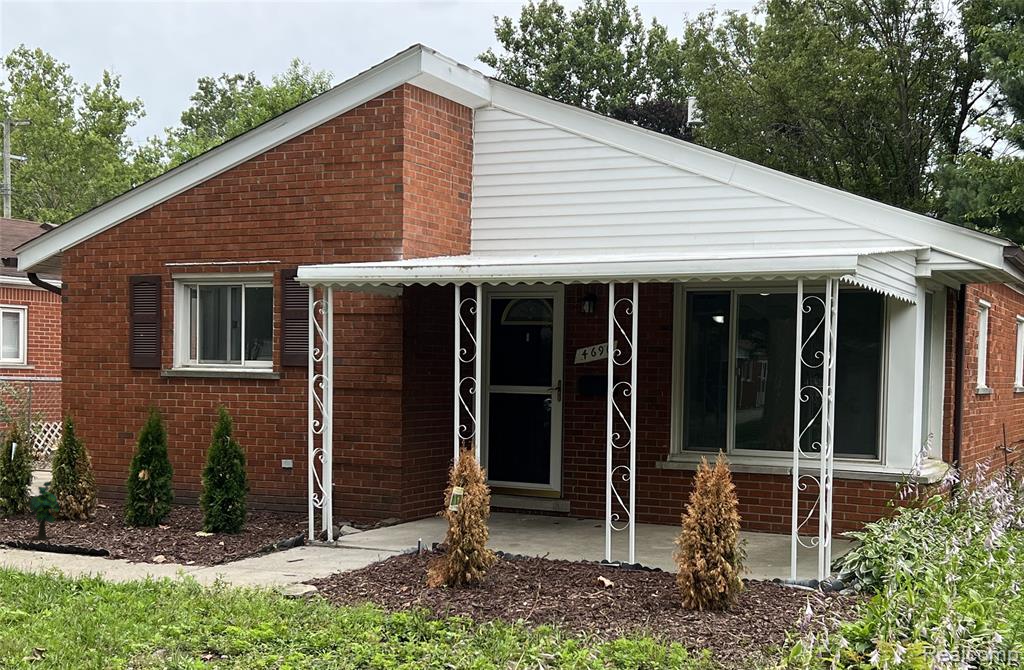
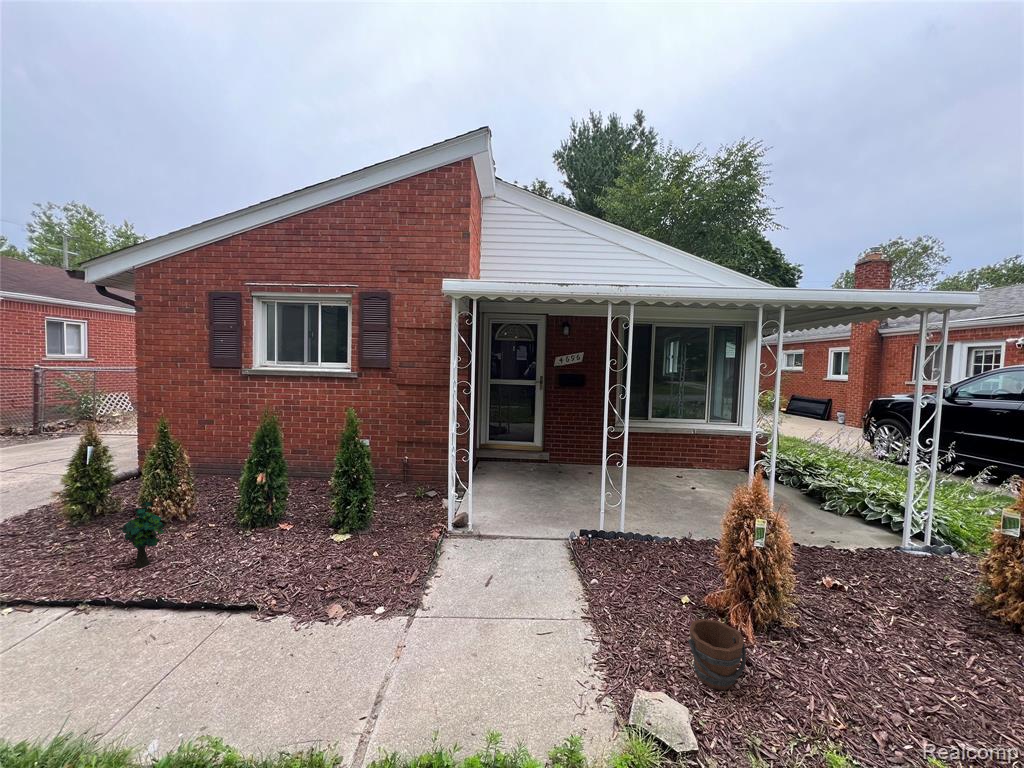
bucket: none [349,554,392,595] -> present [688,619,746,690]

